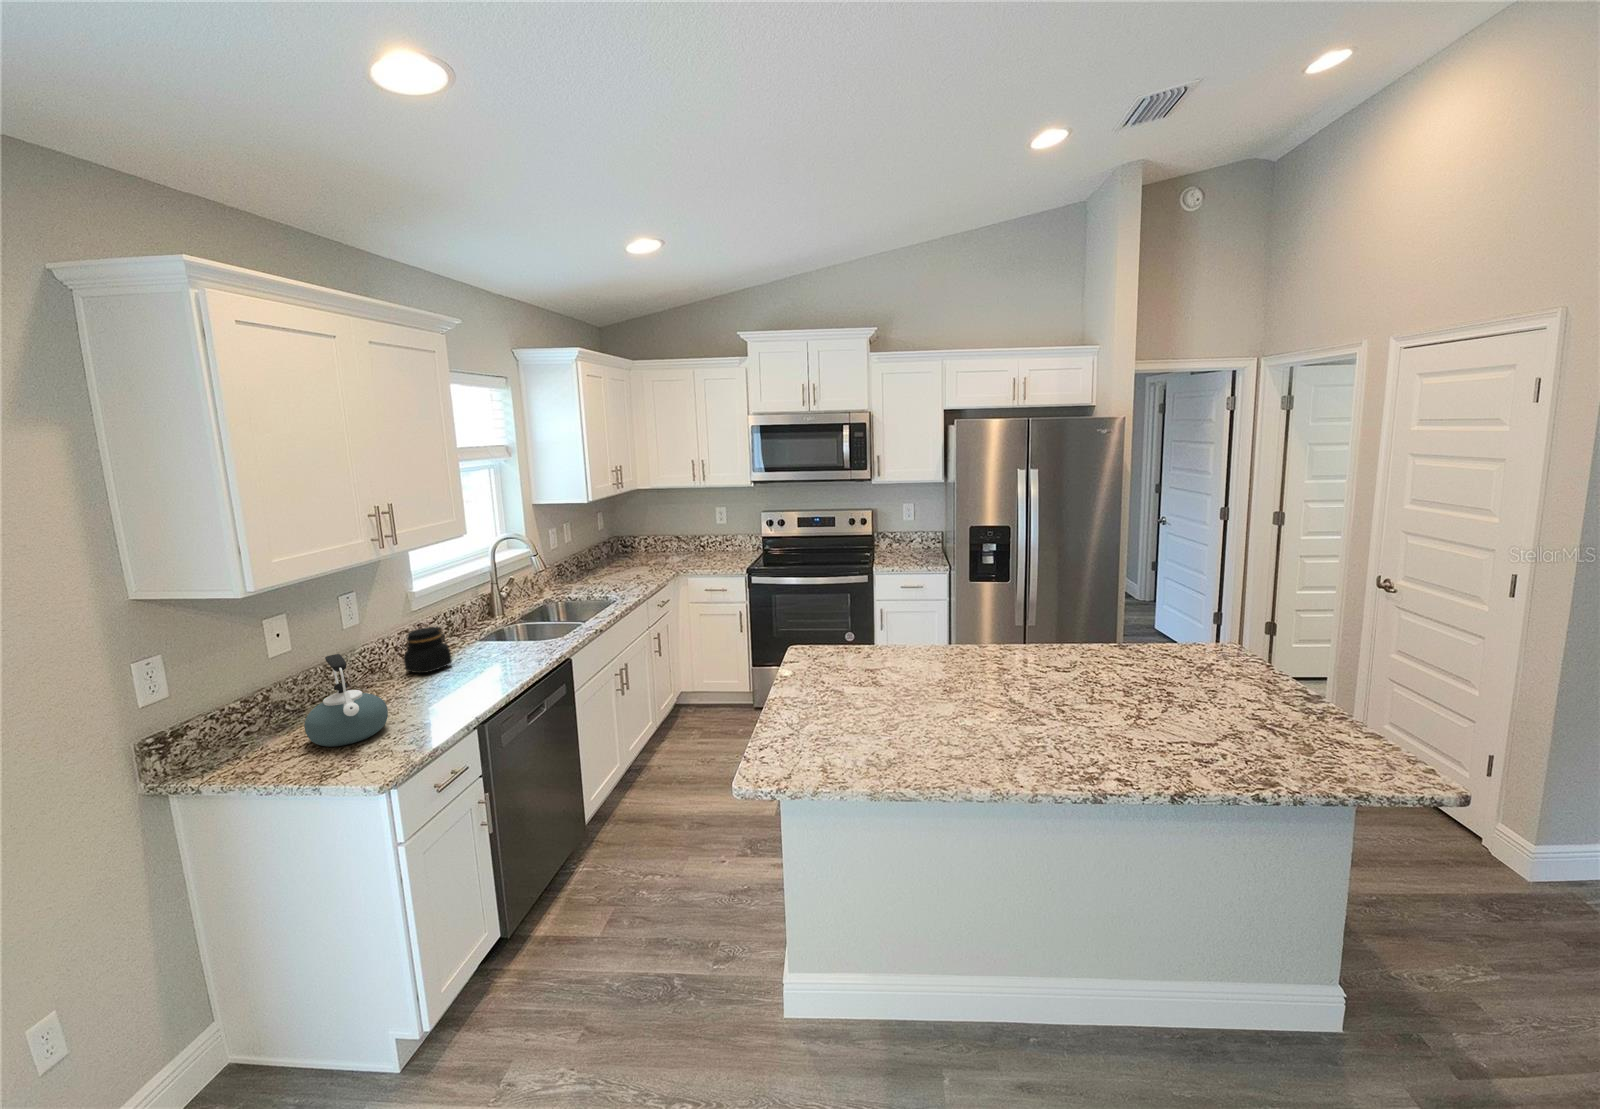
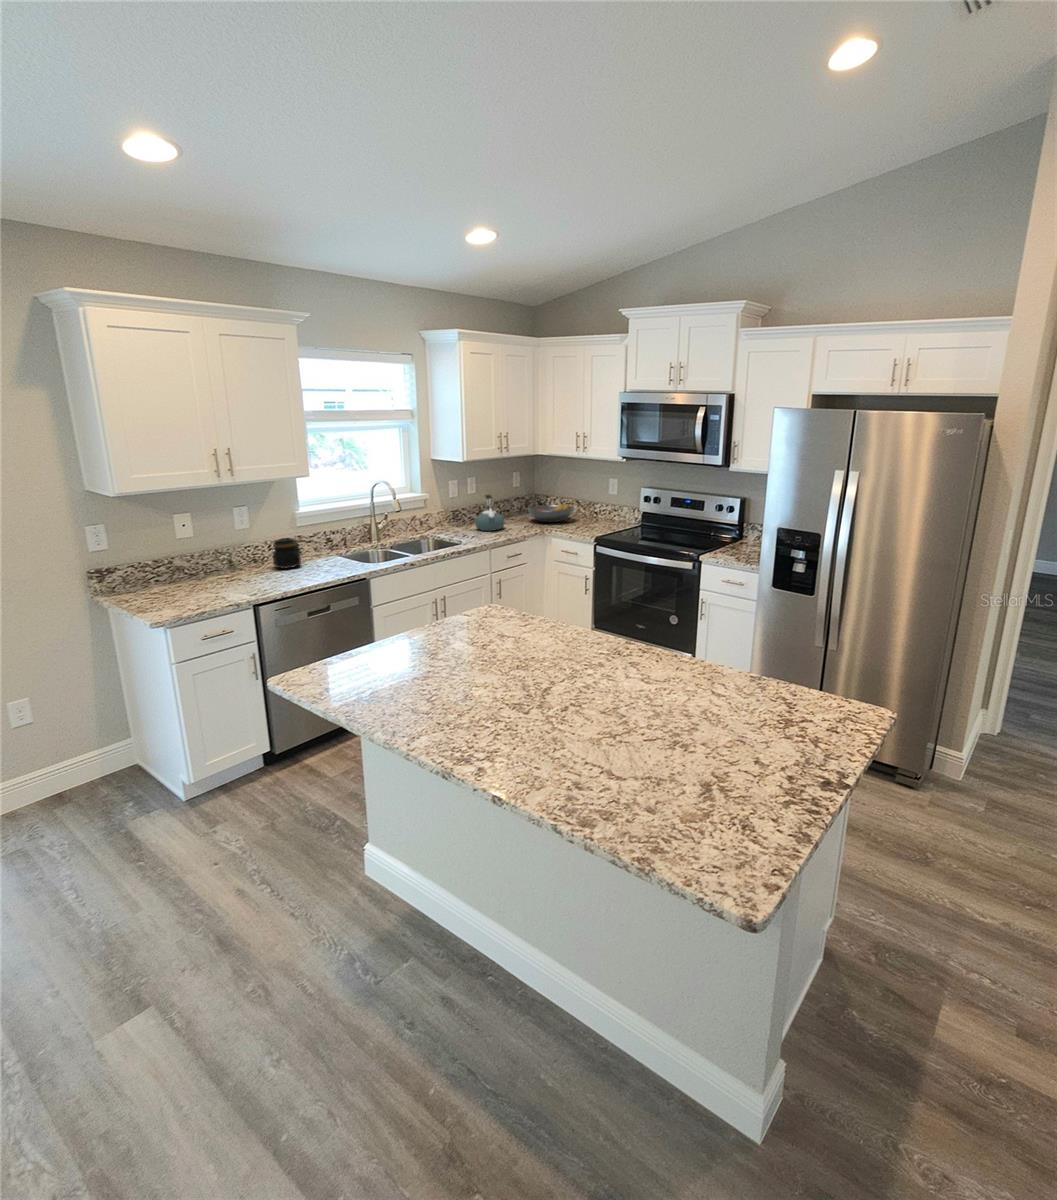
fruit bowl: none [635,539,689,563] -> present [528,504,574,522]
kettle: present [304,654,388,747] -> present [475,495,504,531]

